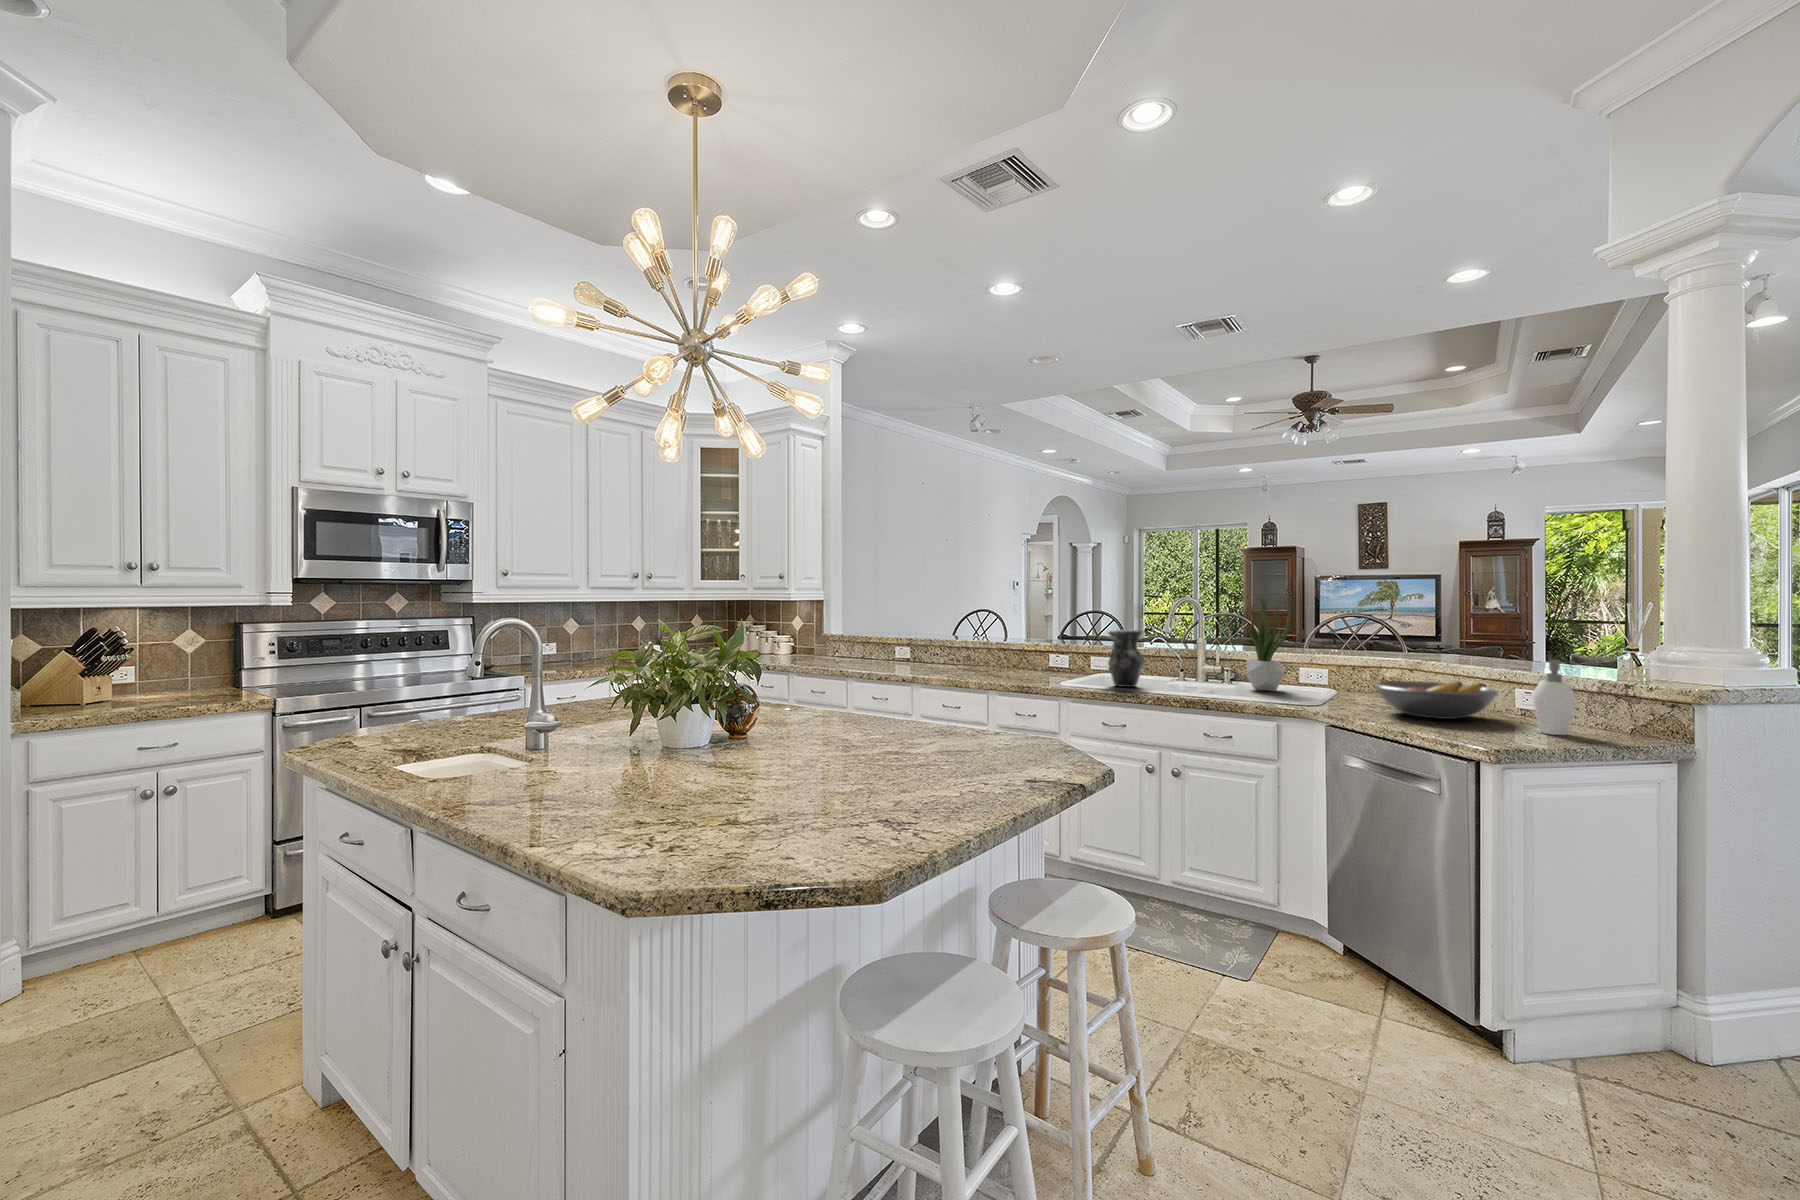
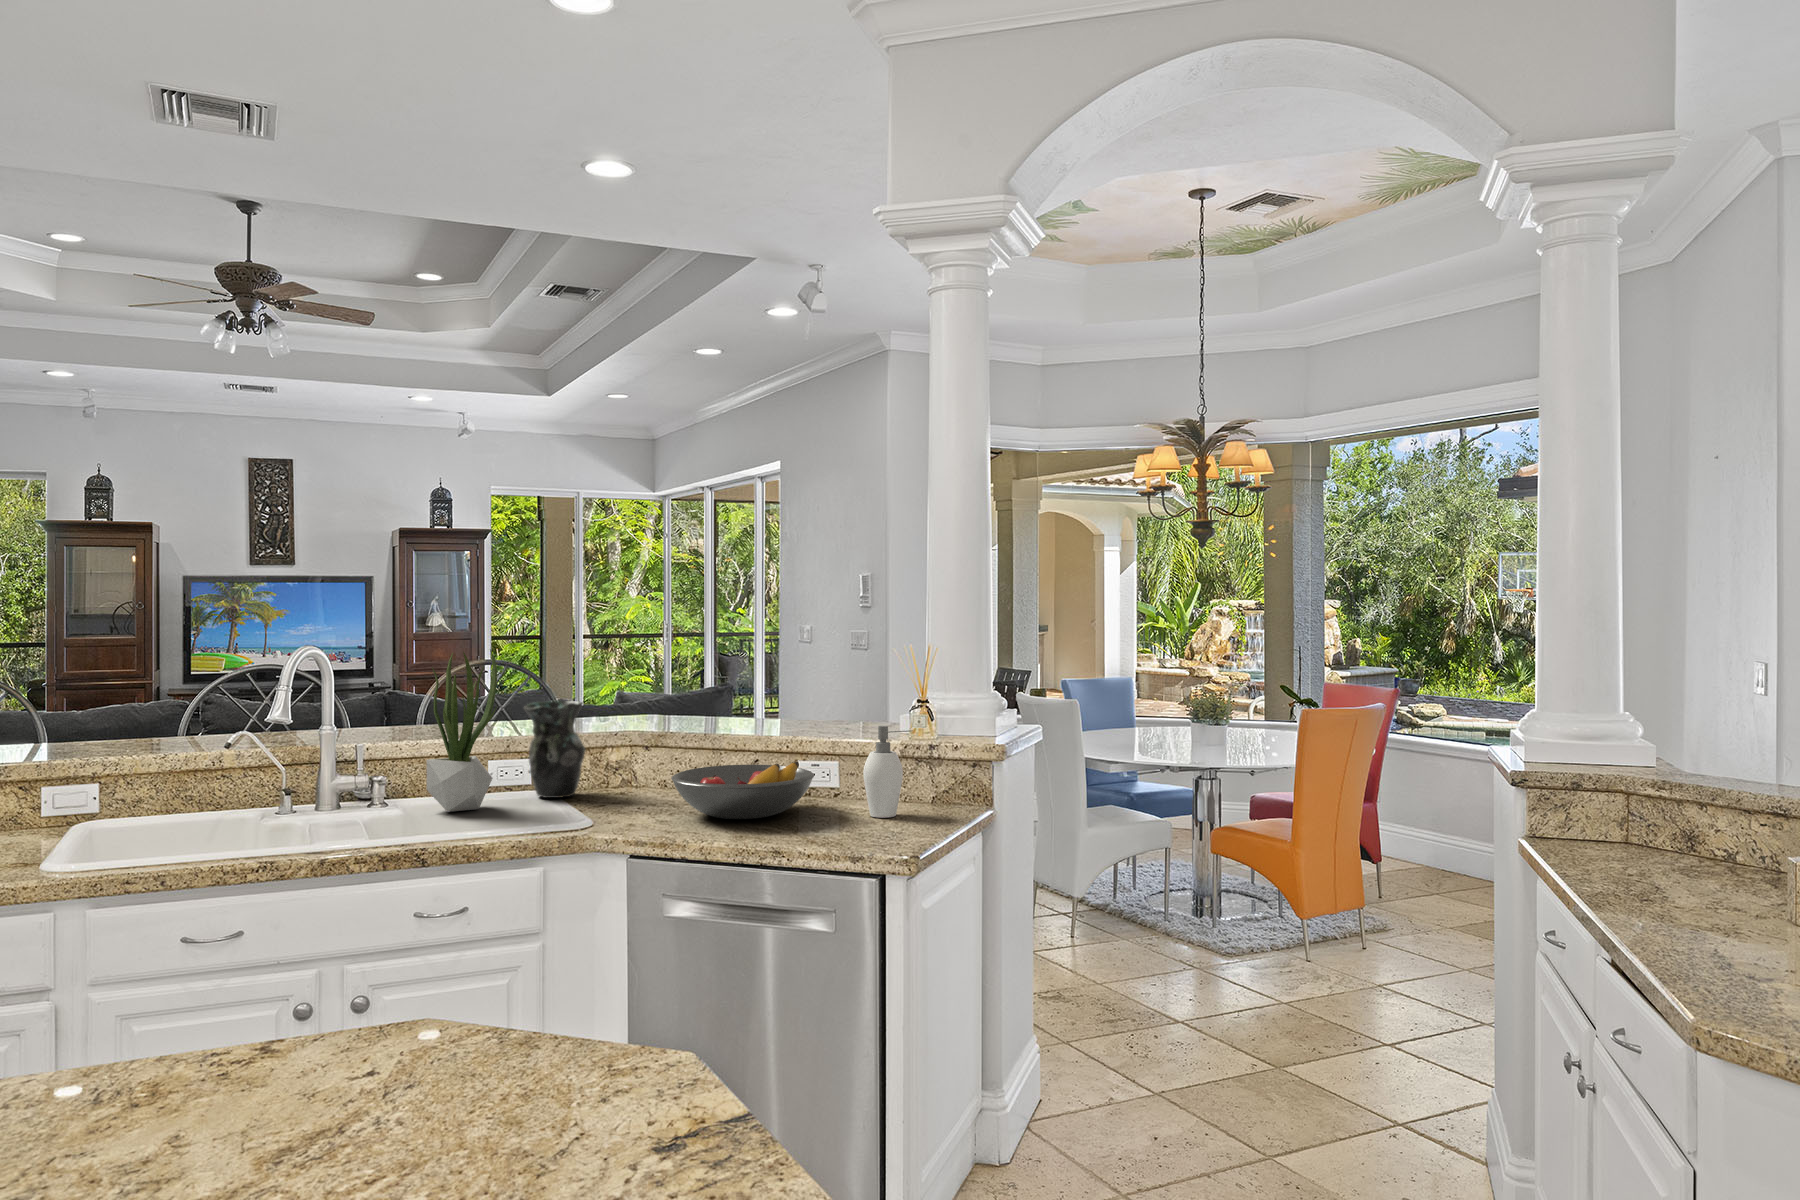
vase: present [1108,630,1144,687] -> present [524,701,585,798]

